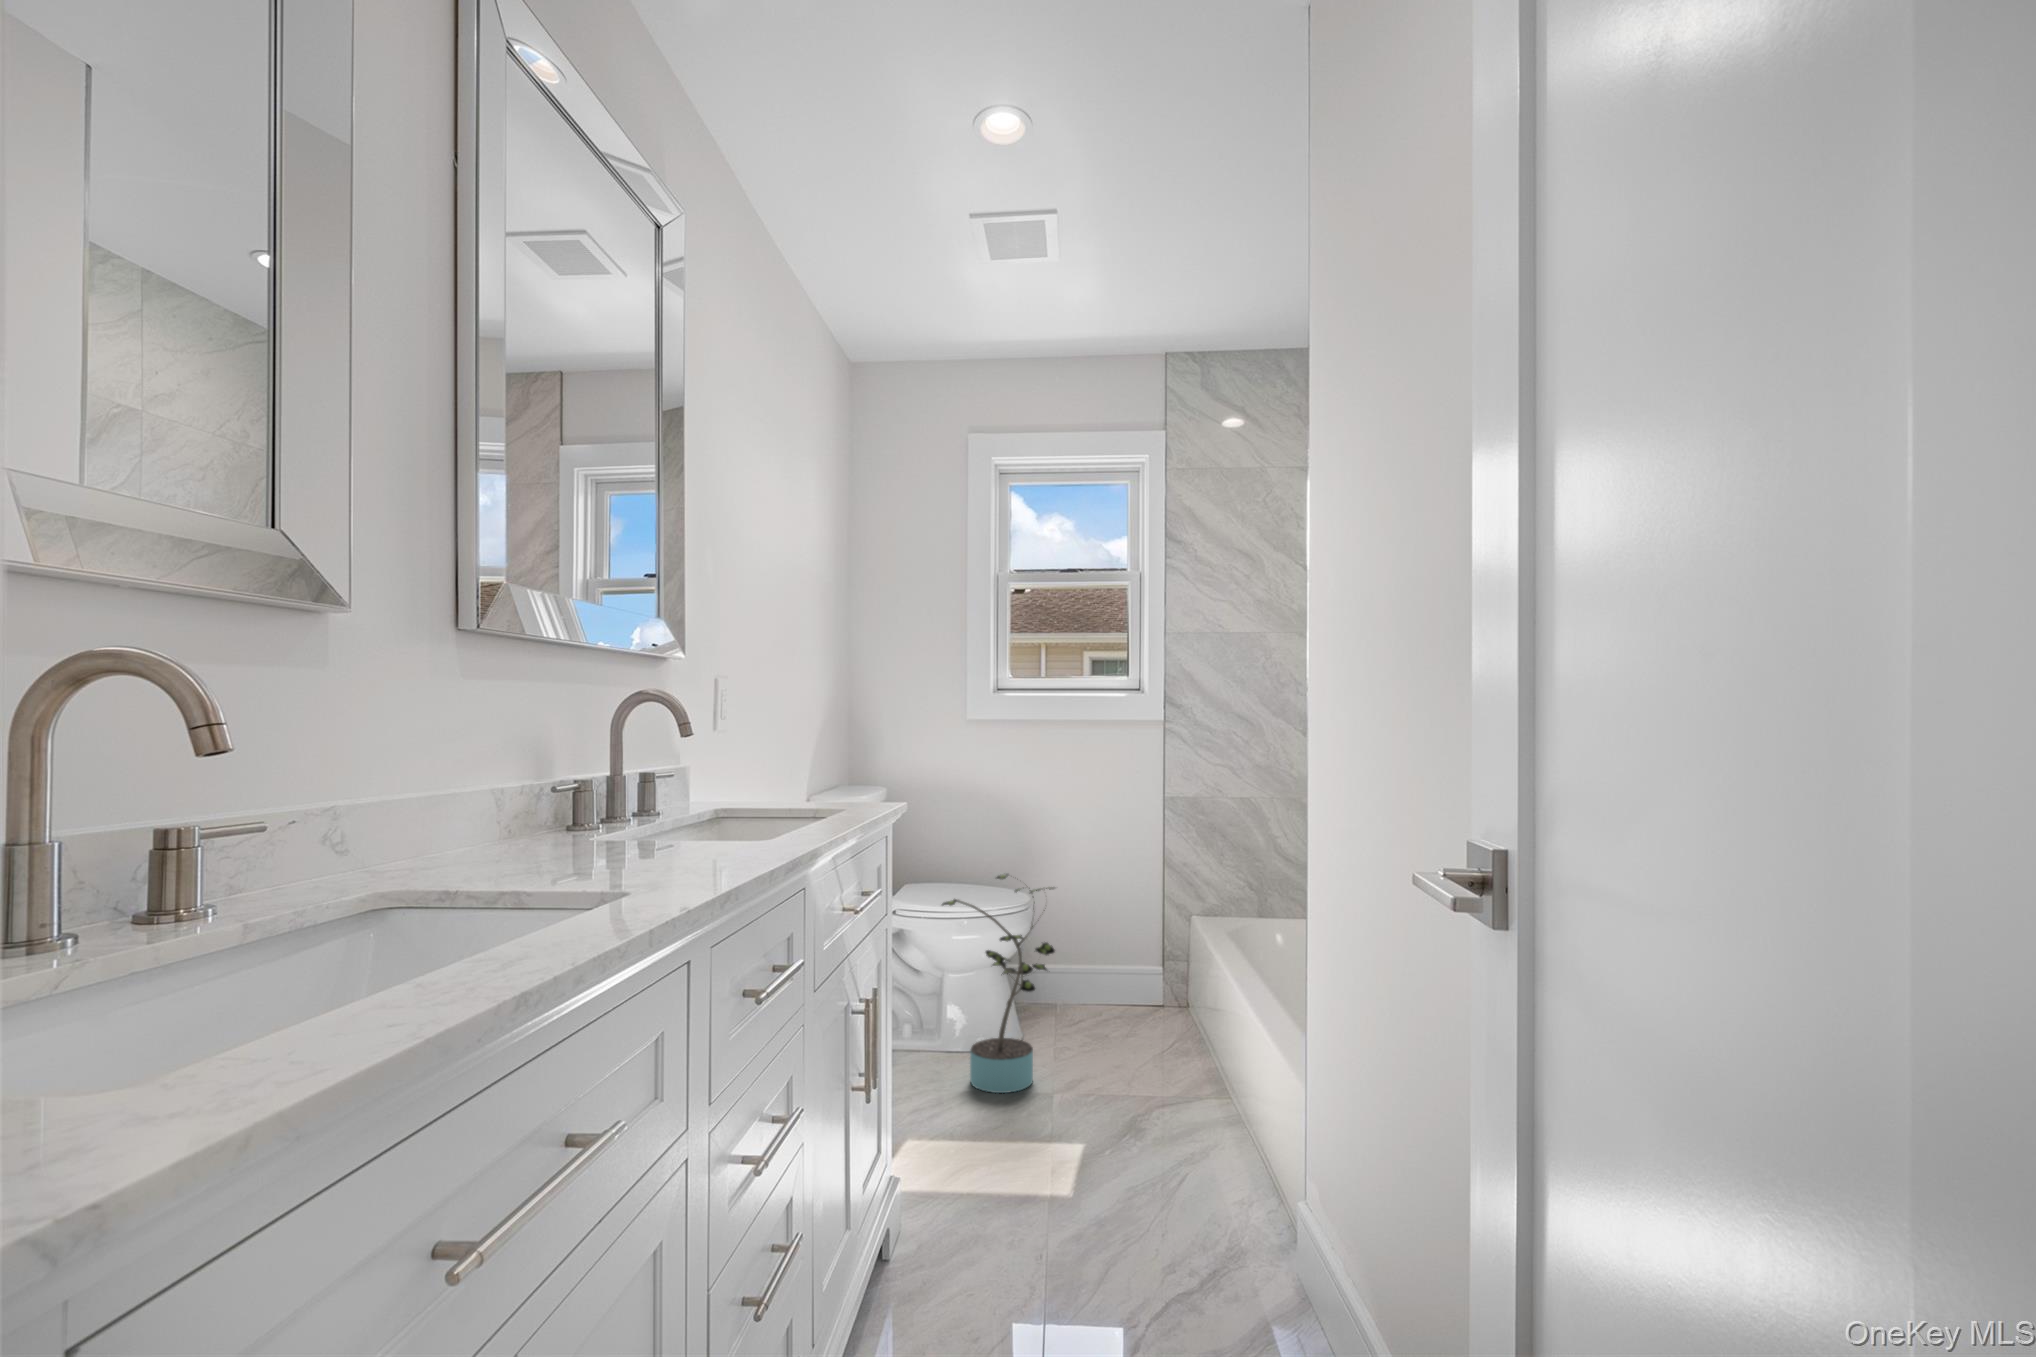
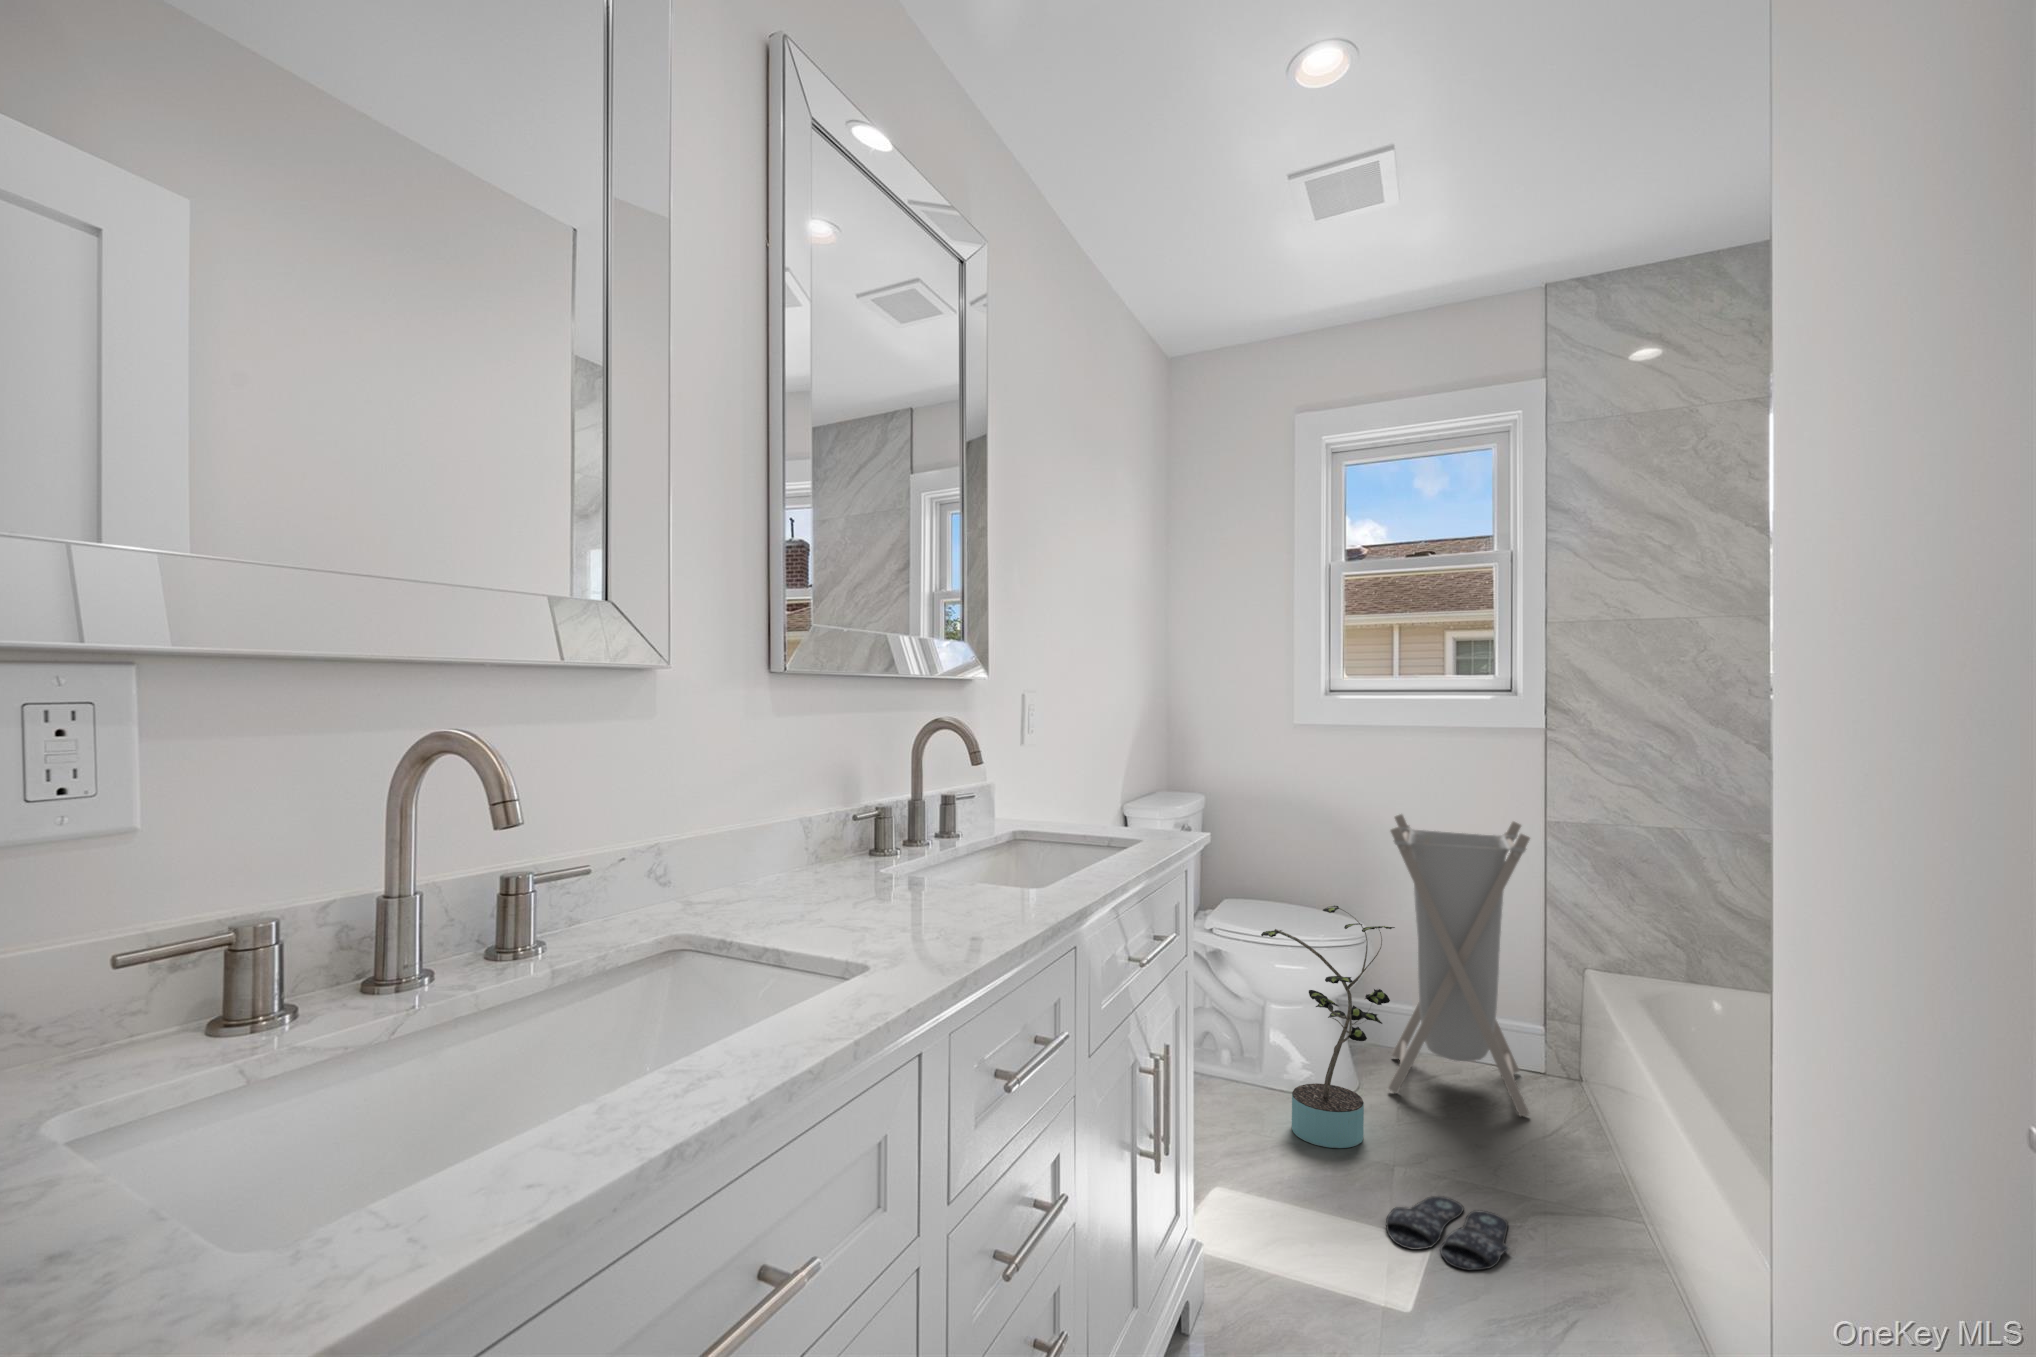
laundry hamper: none [1050,792,1164,1044] -> present [1388,814,1530,1117]
slippers: none [1058,1116,1158,1170] -> present [1386,1196,1509,1270]

